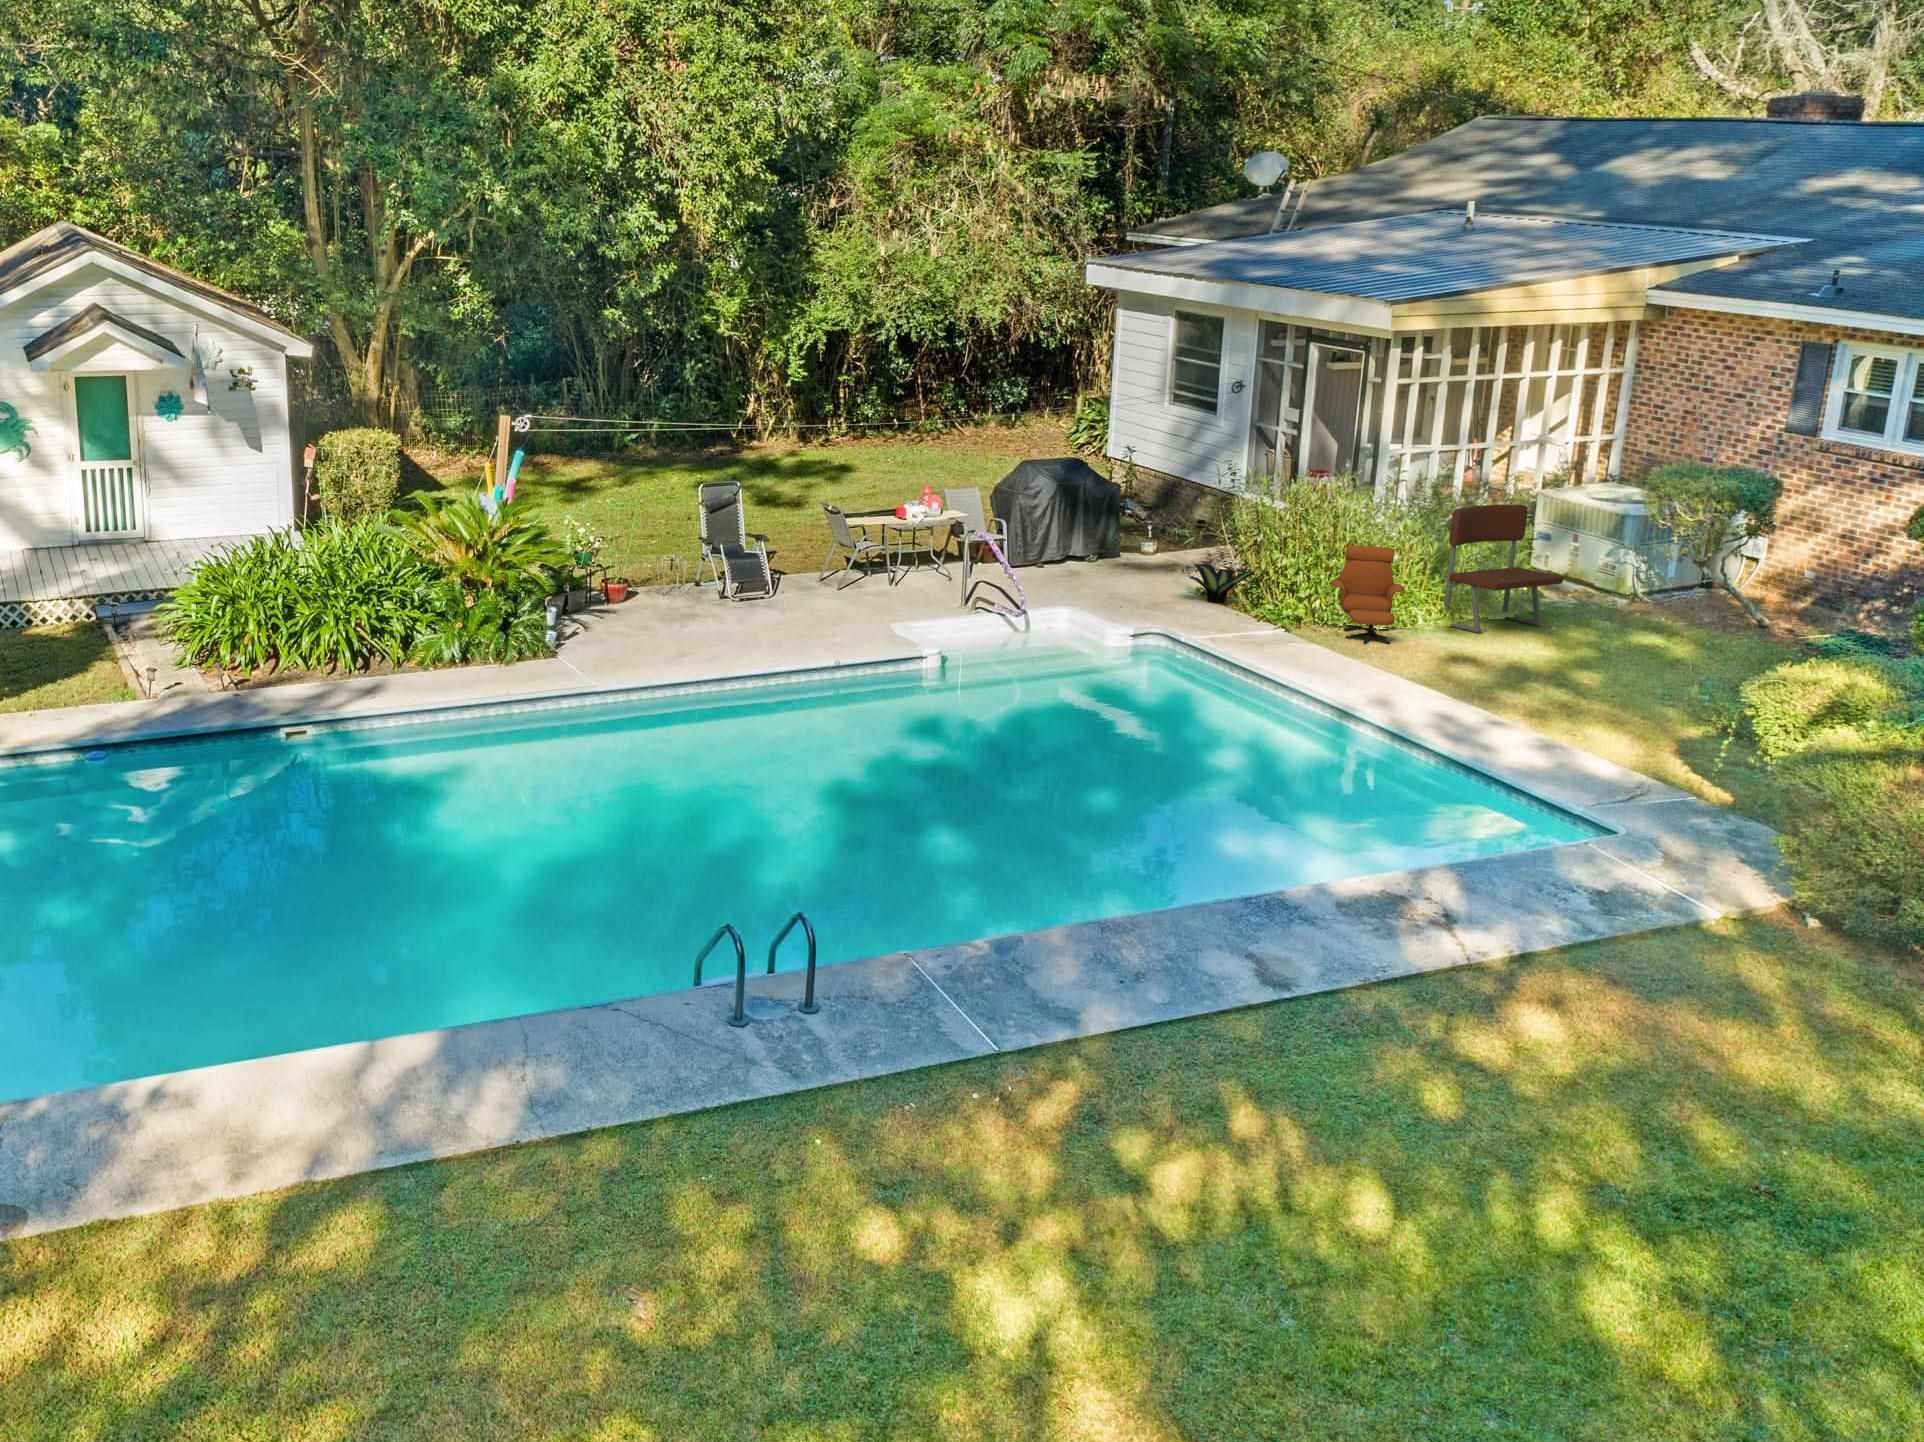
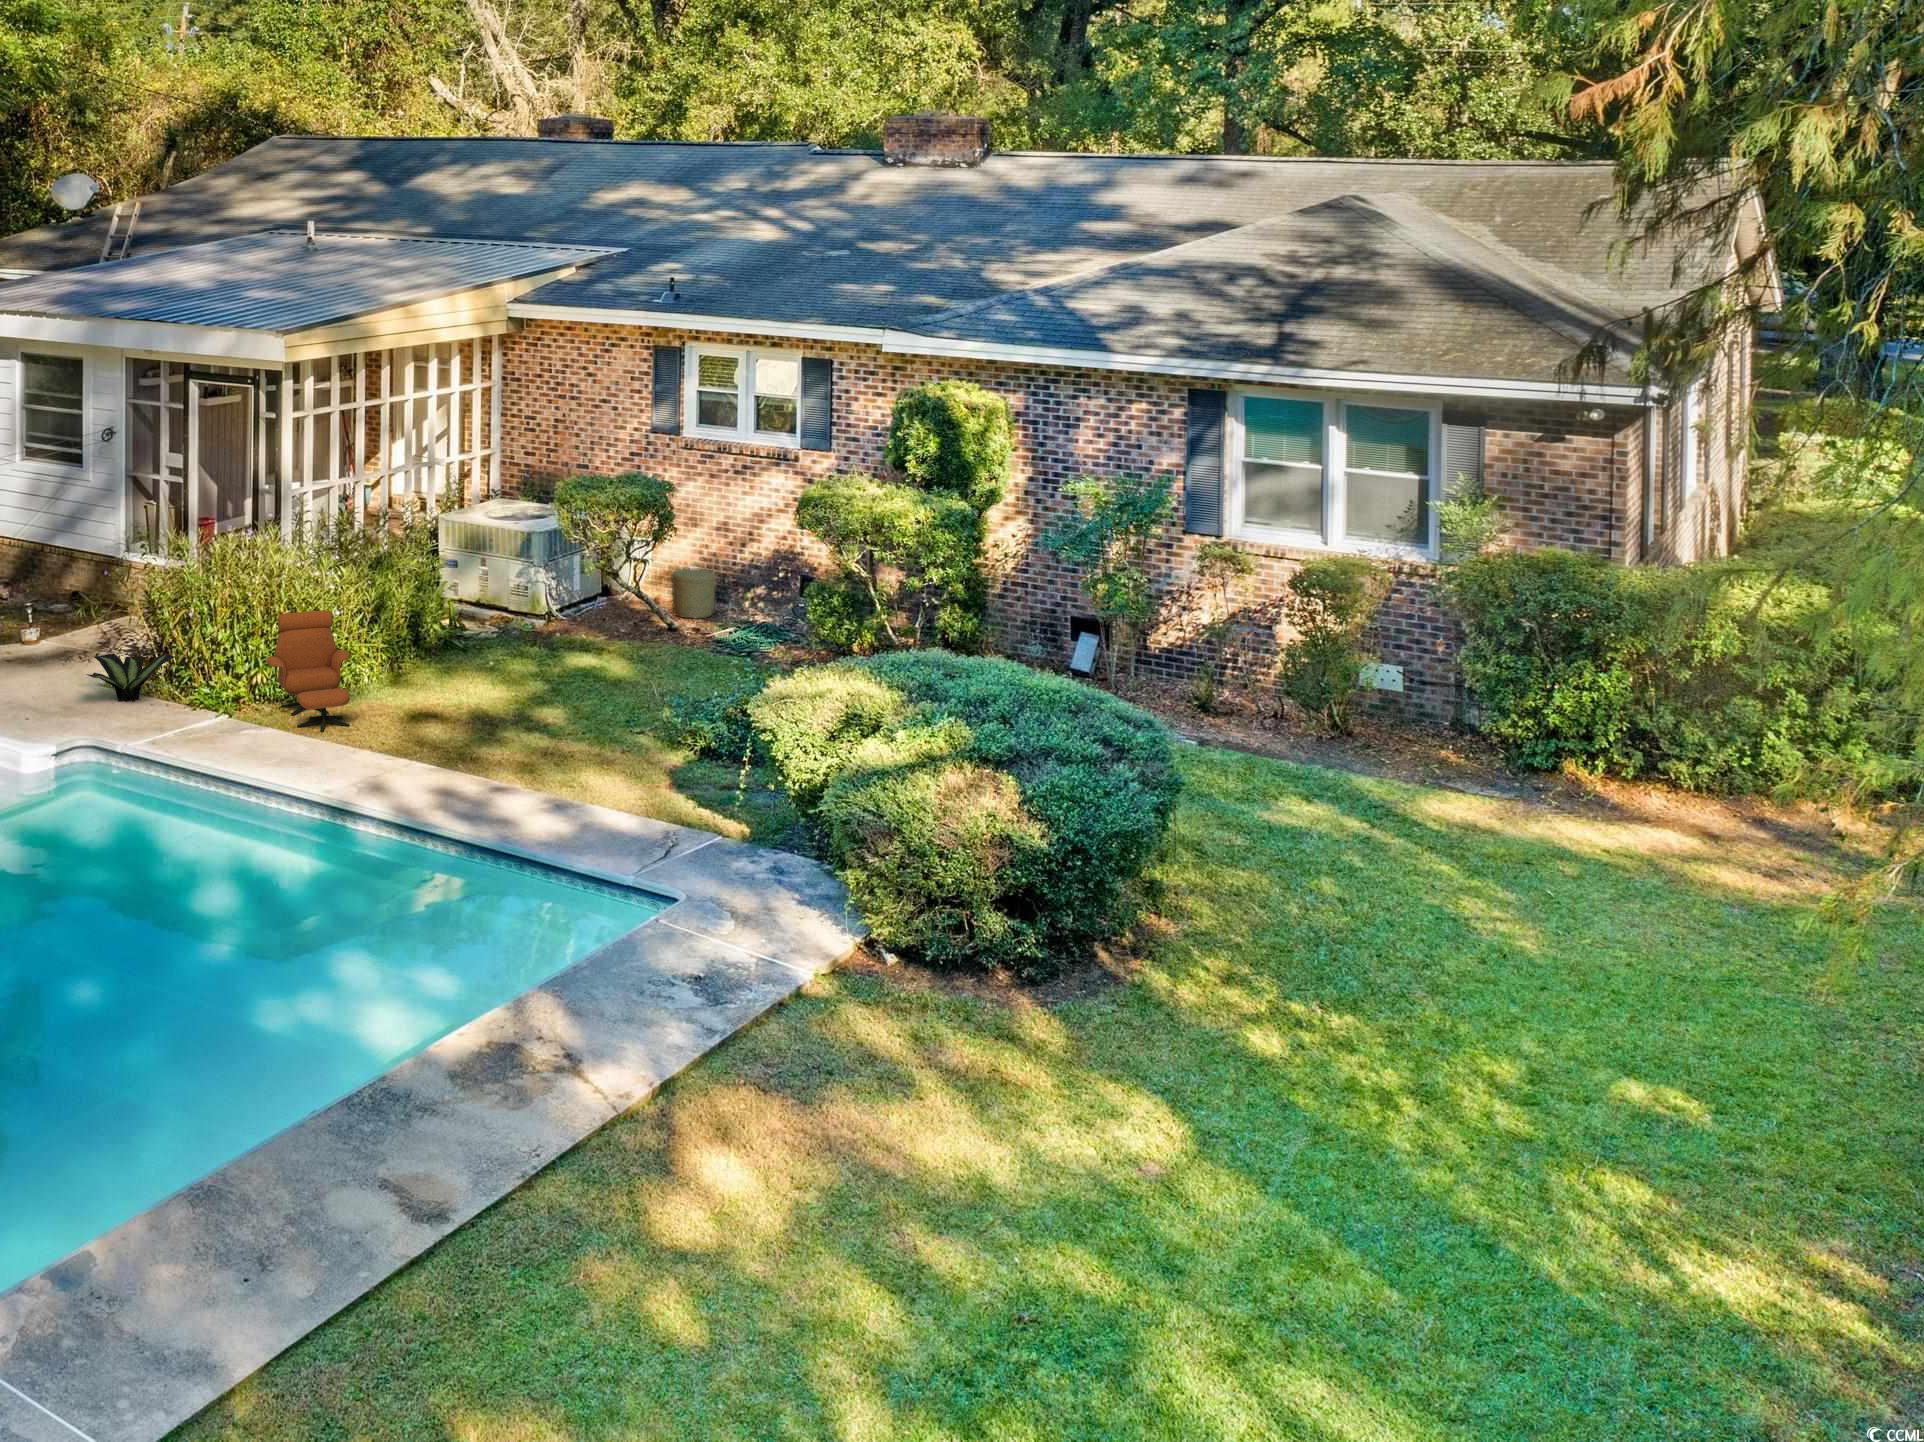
bench: present [1444,505,1563,633] -> none [385,538,502,688]
woven basket: none [1773,575,1828,628] -> present [671,569,715,619]

